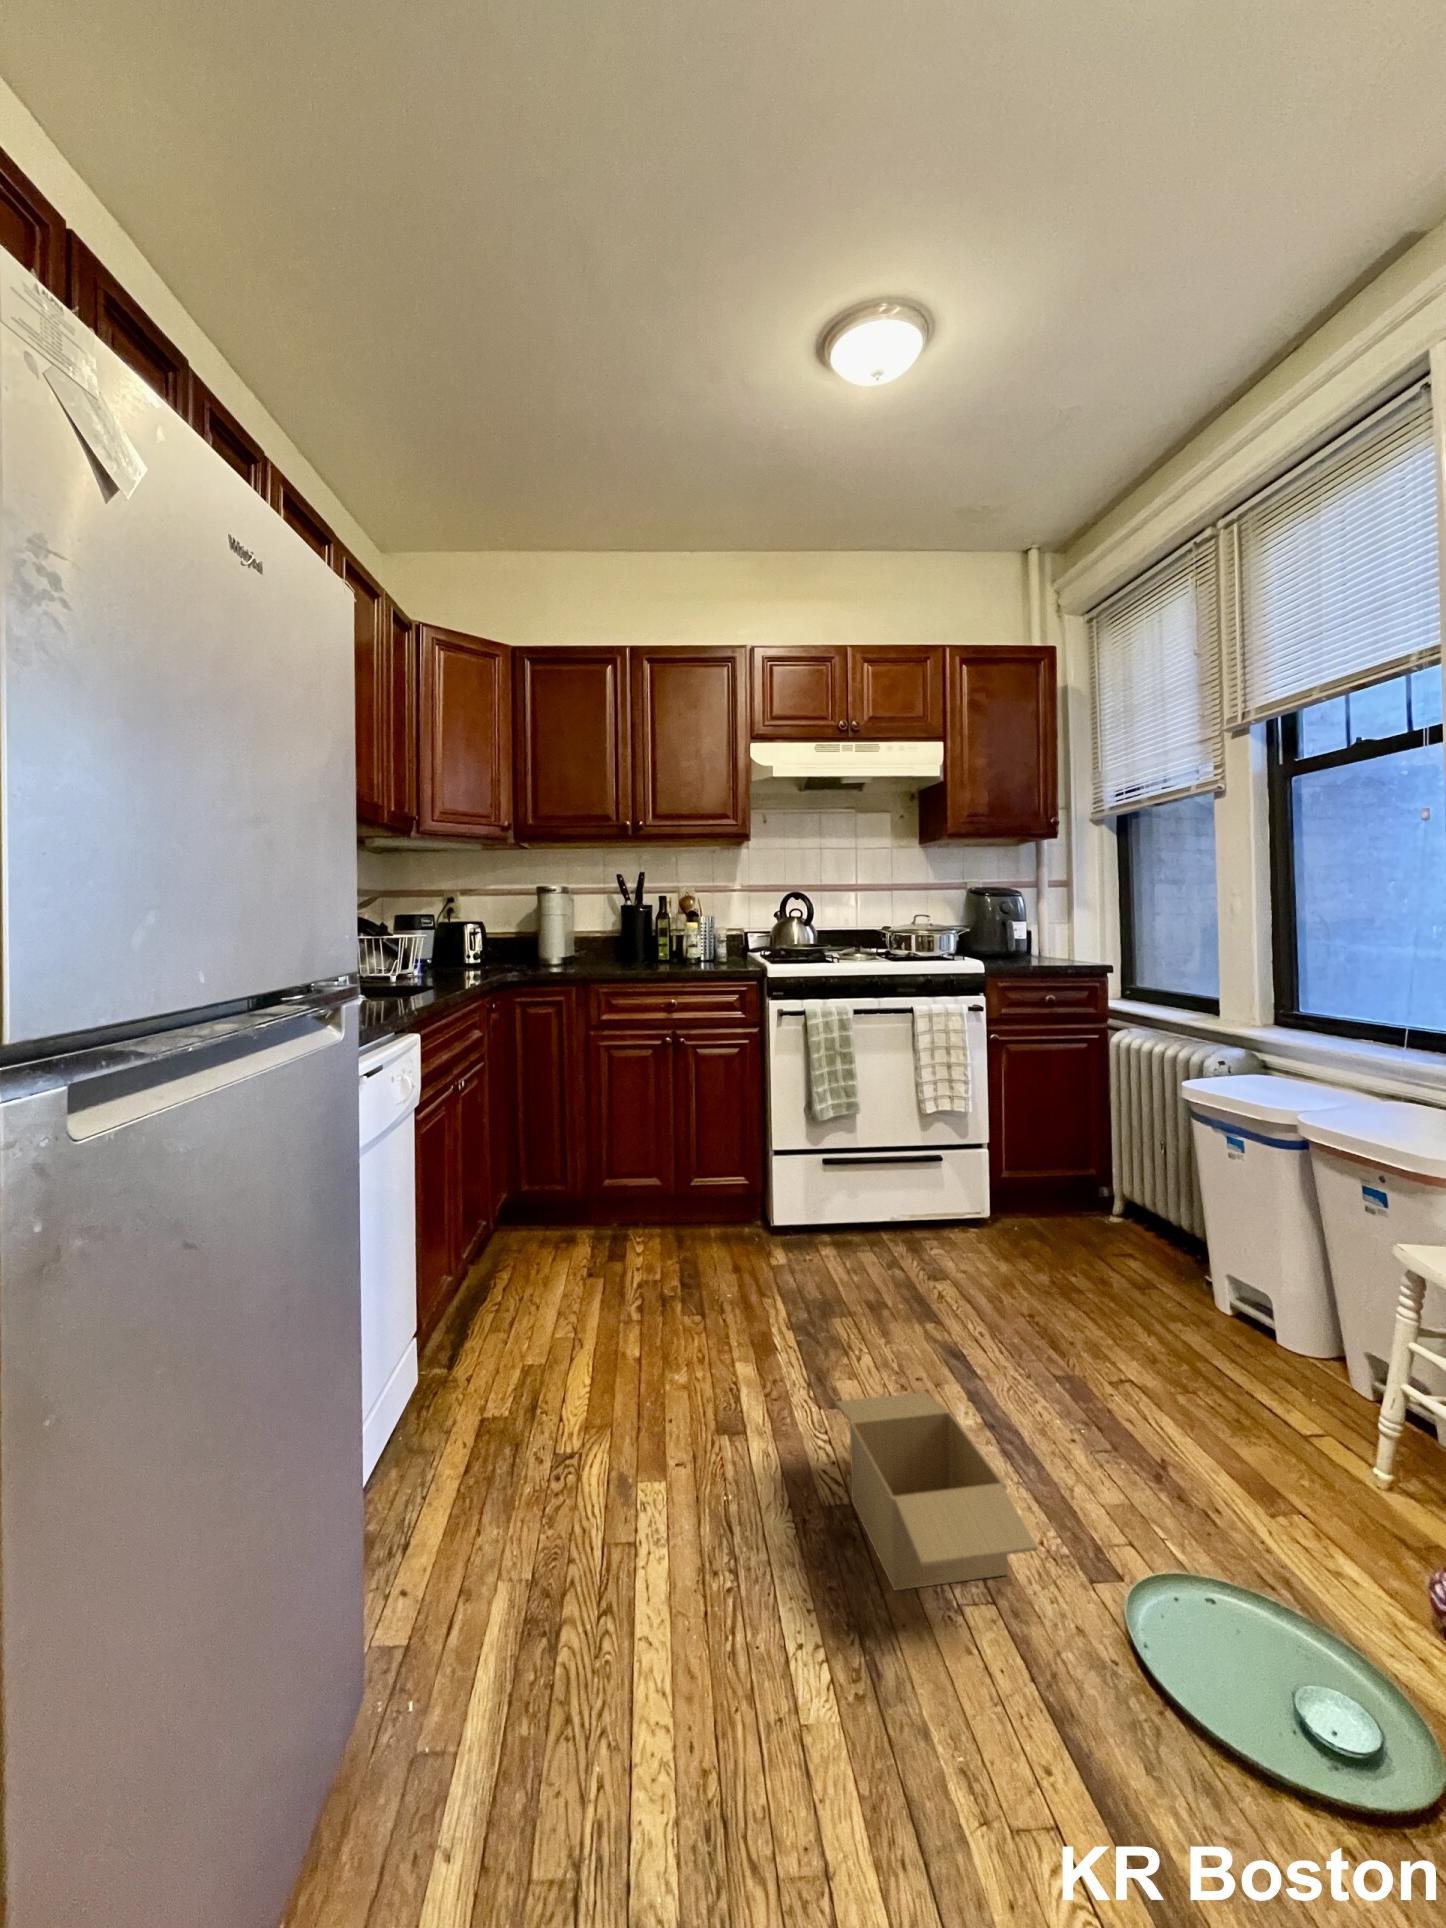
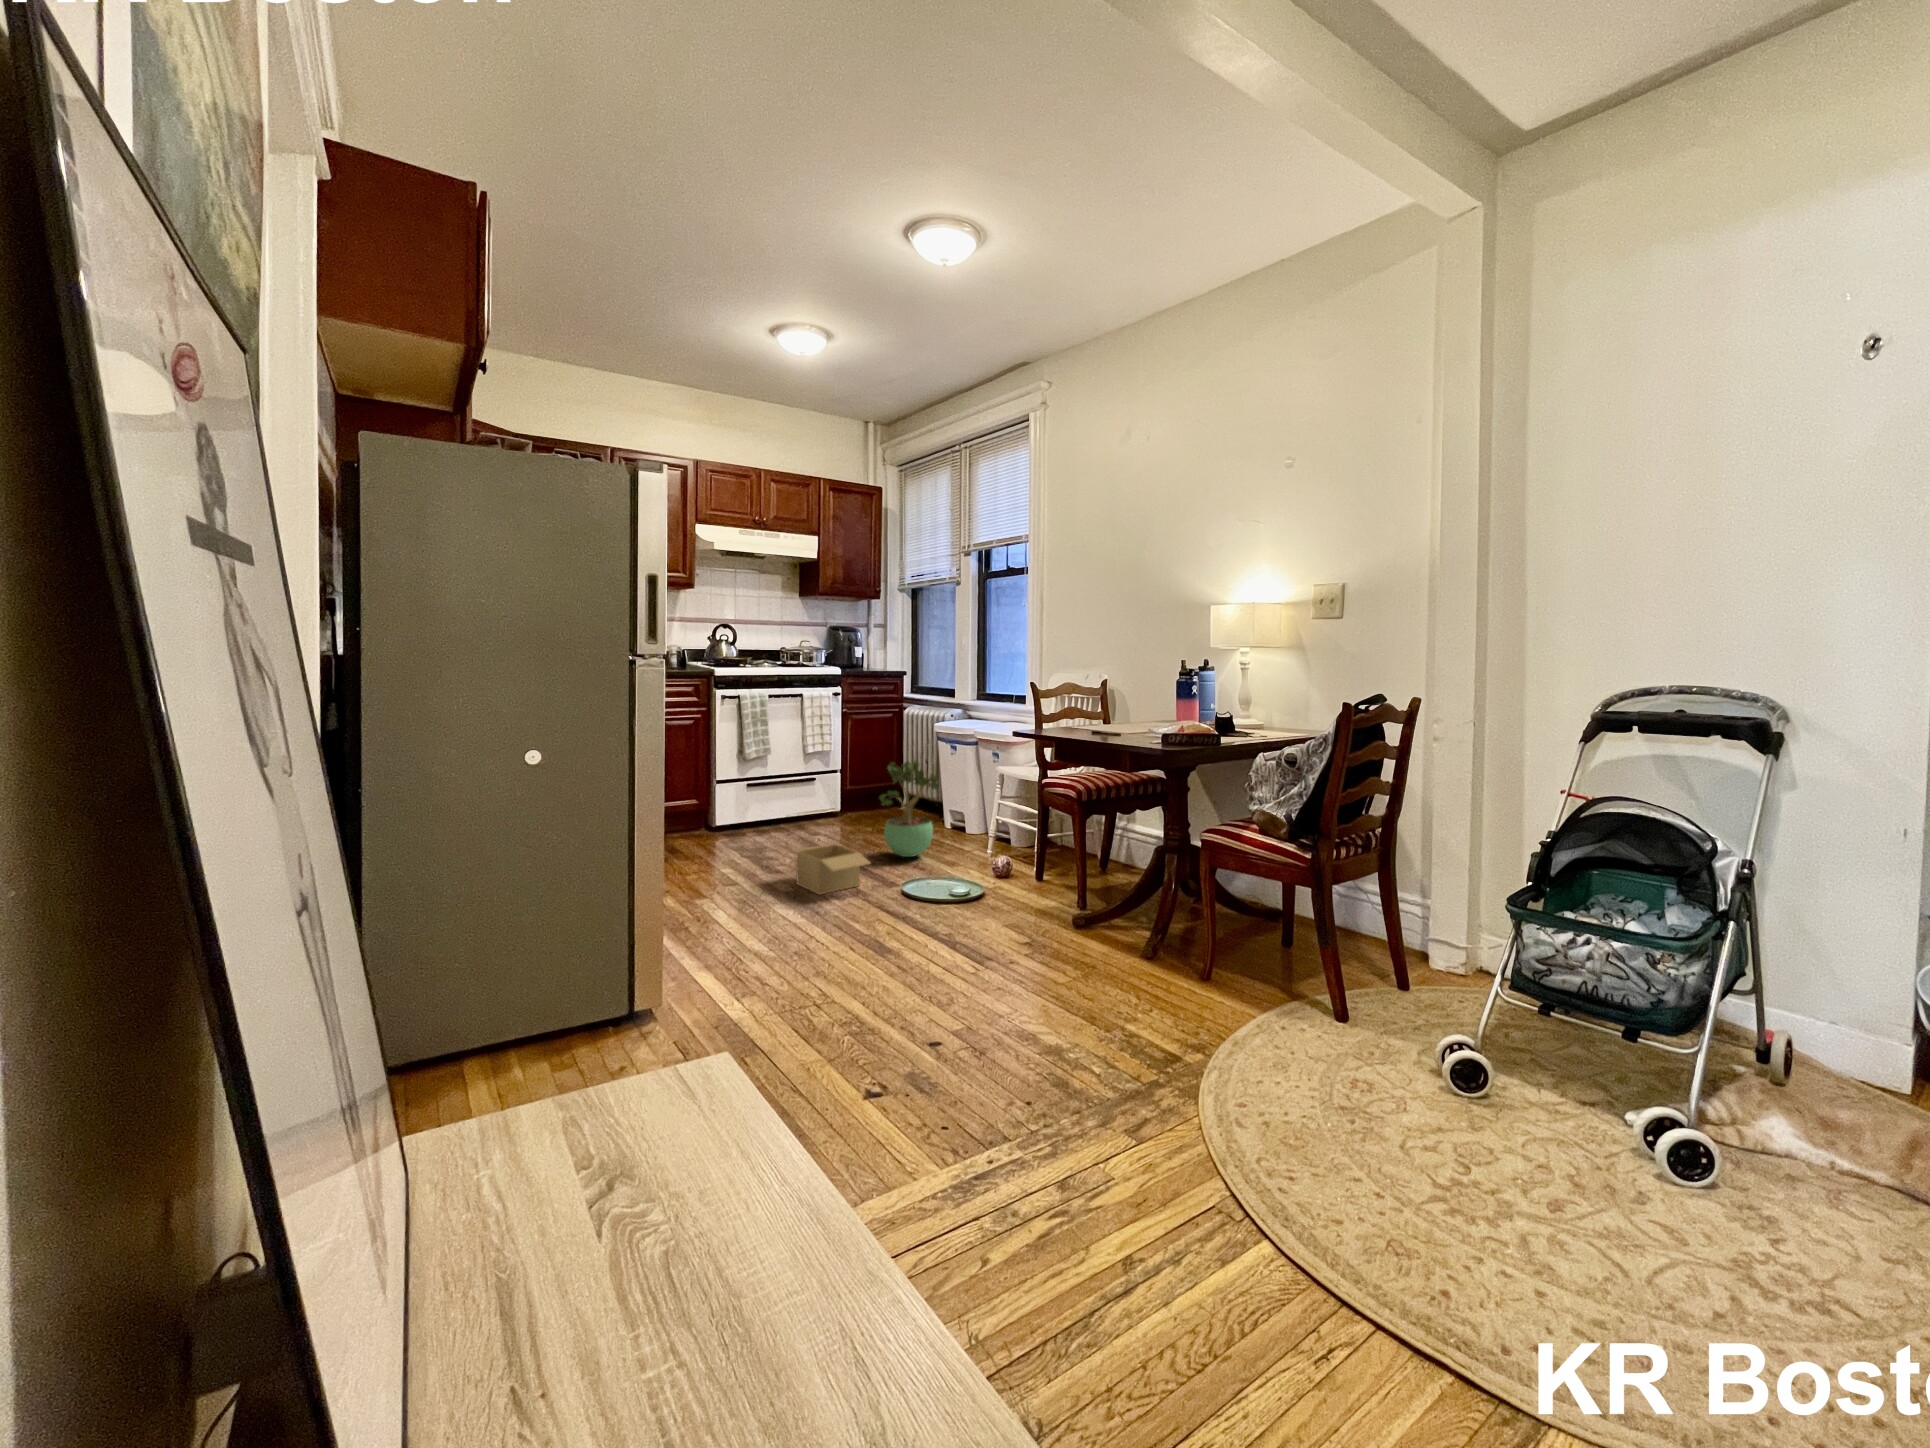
potted plant: none [1059,1200,1229,1446] -> present [879,761,938,857]

